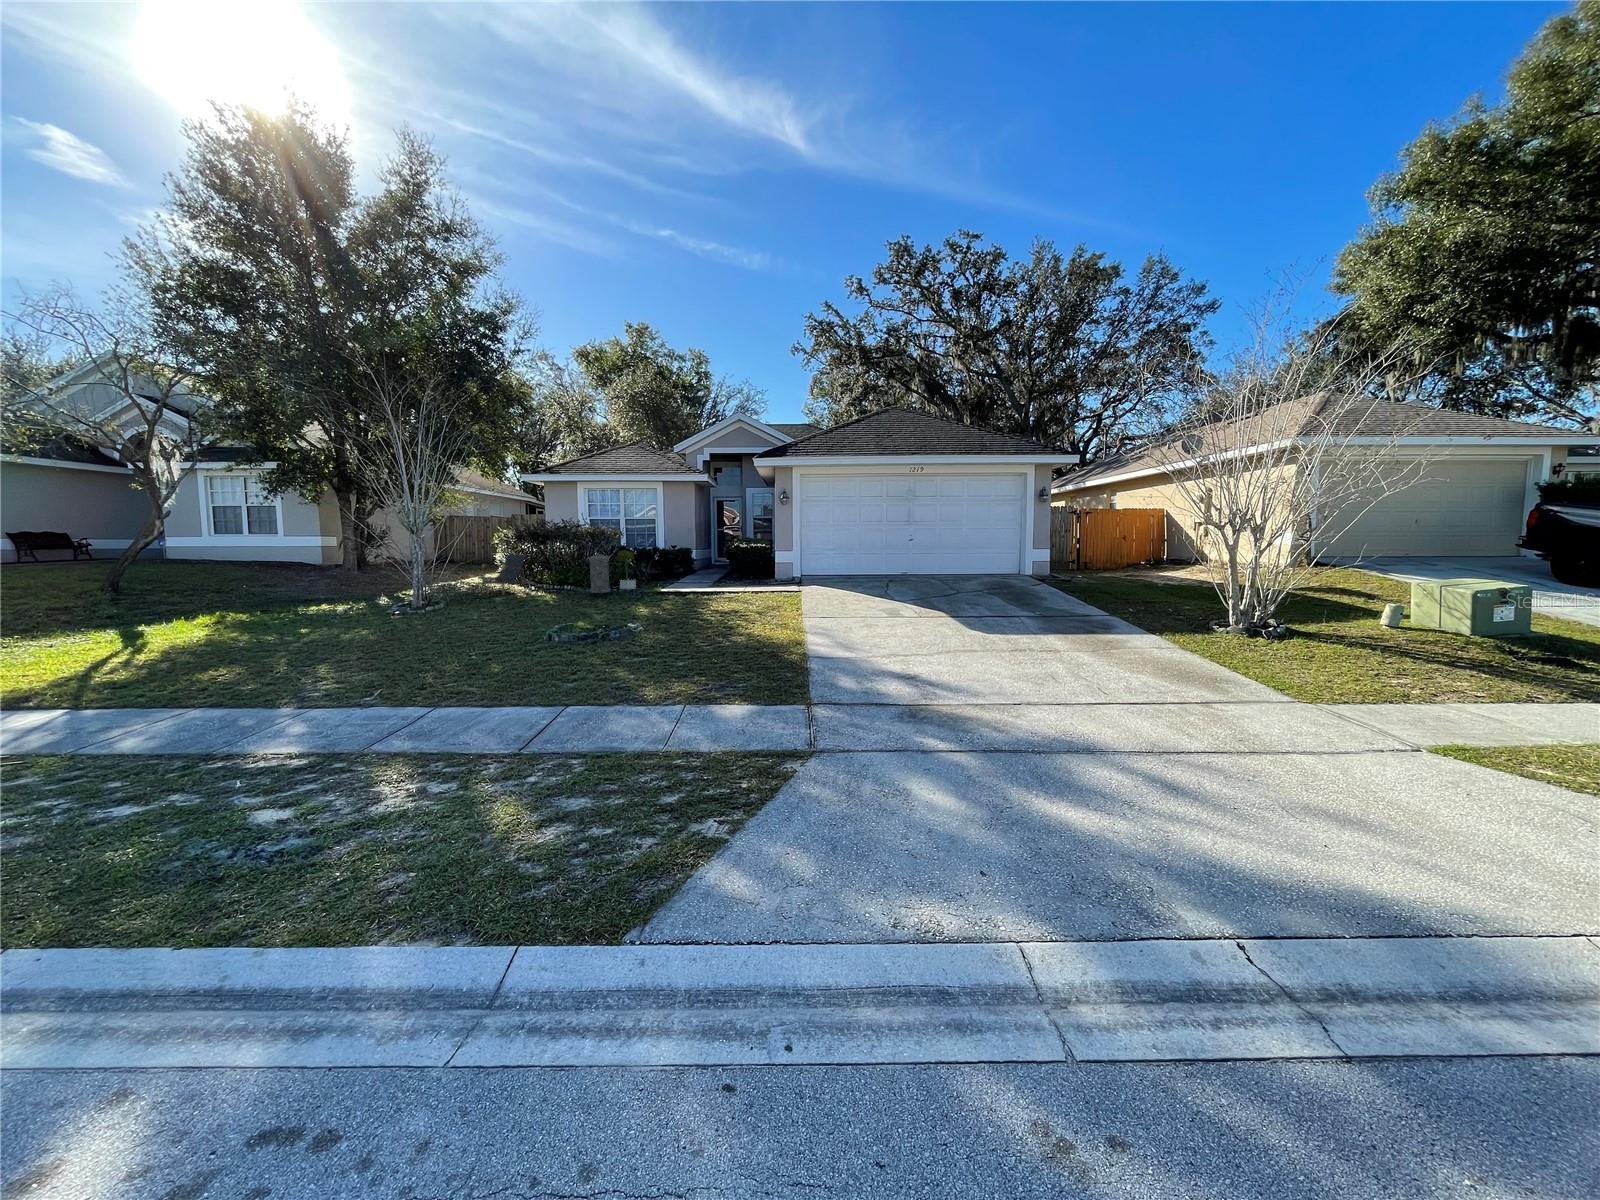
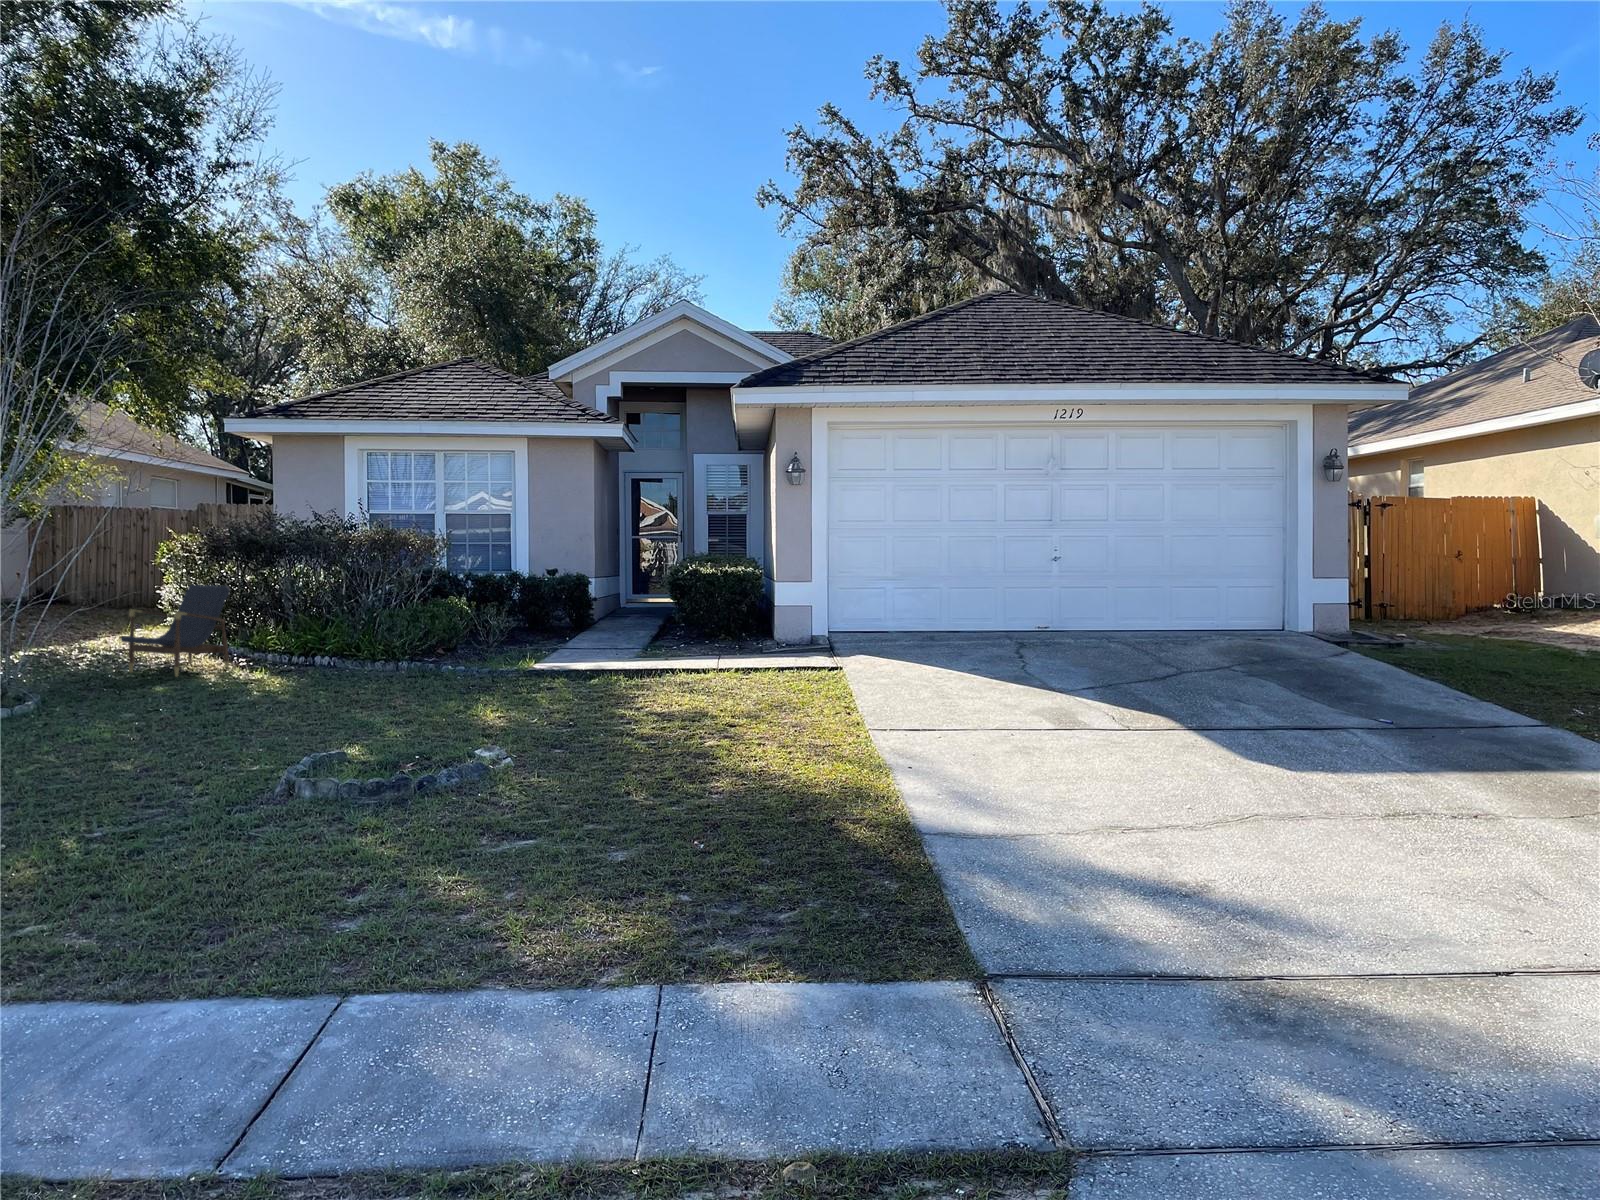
potted tree: present [617,551,636,589] -> none [432,578,474,665]
trash can: present [589,555,610,593] -> none [372,586,418,672]

